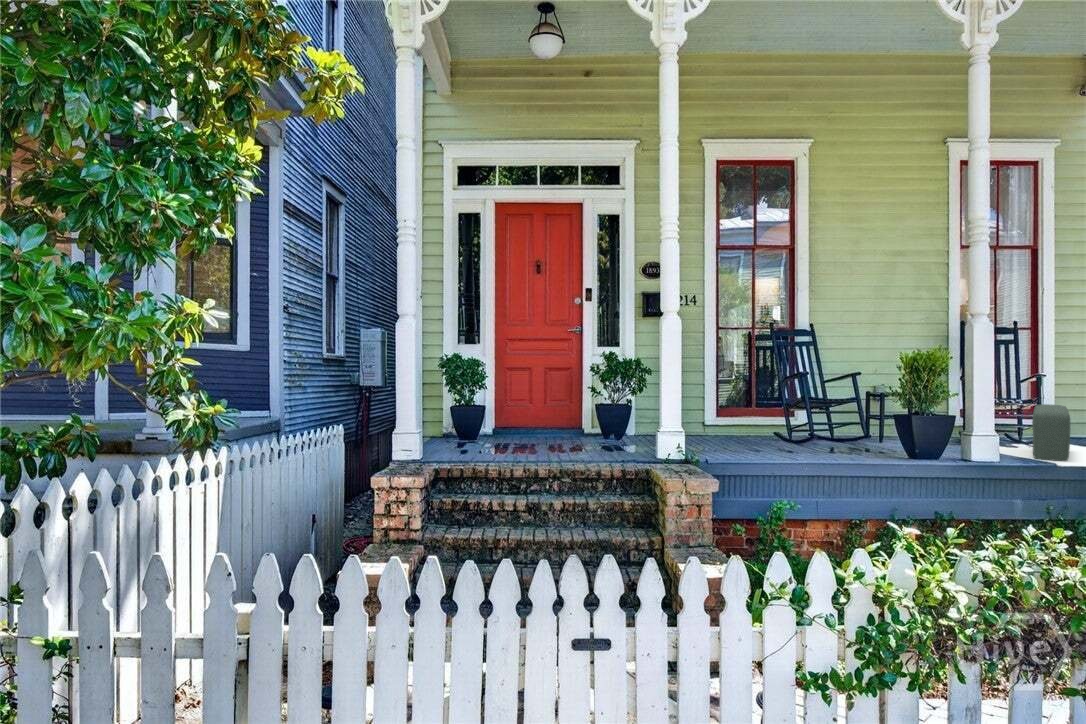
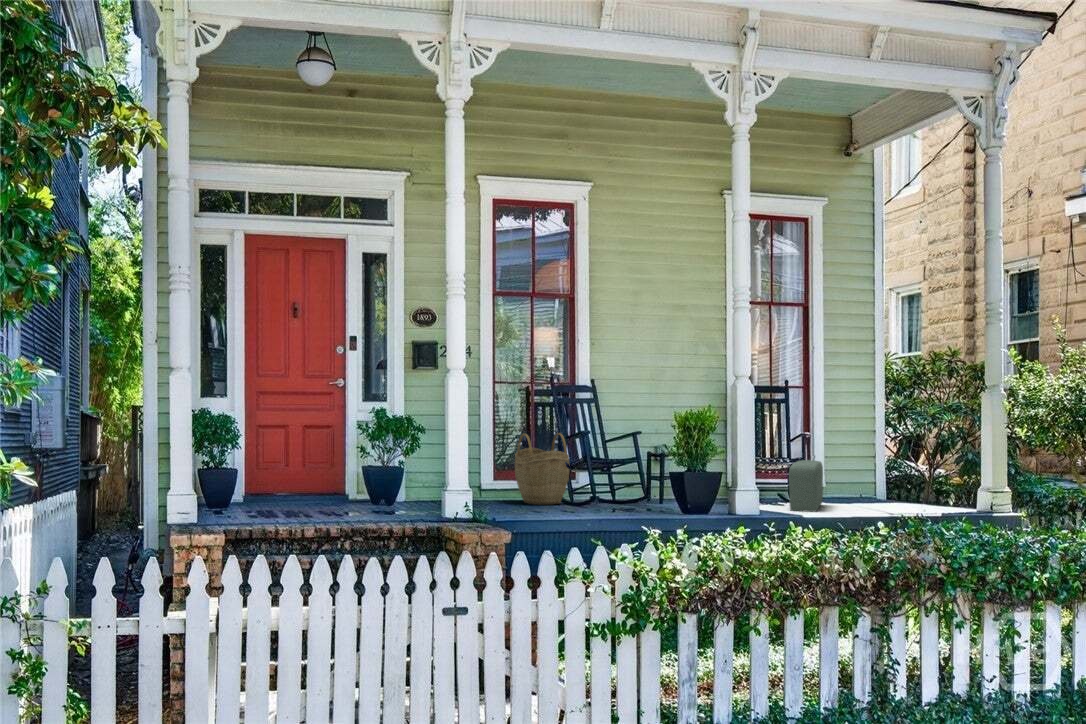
woven basket: none [734,374,787,442] -> present [515,433,569,505]

